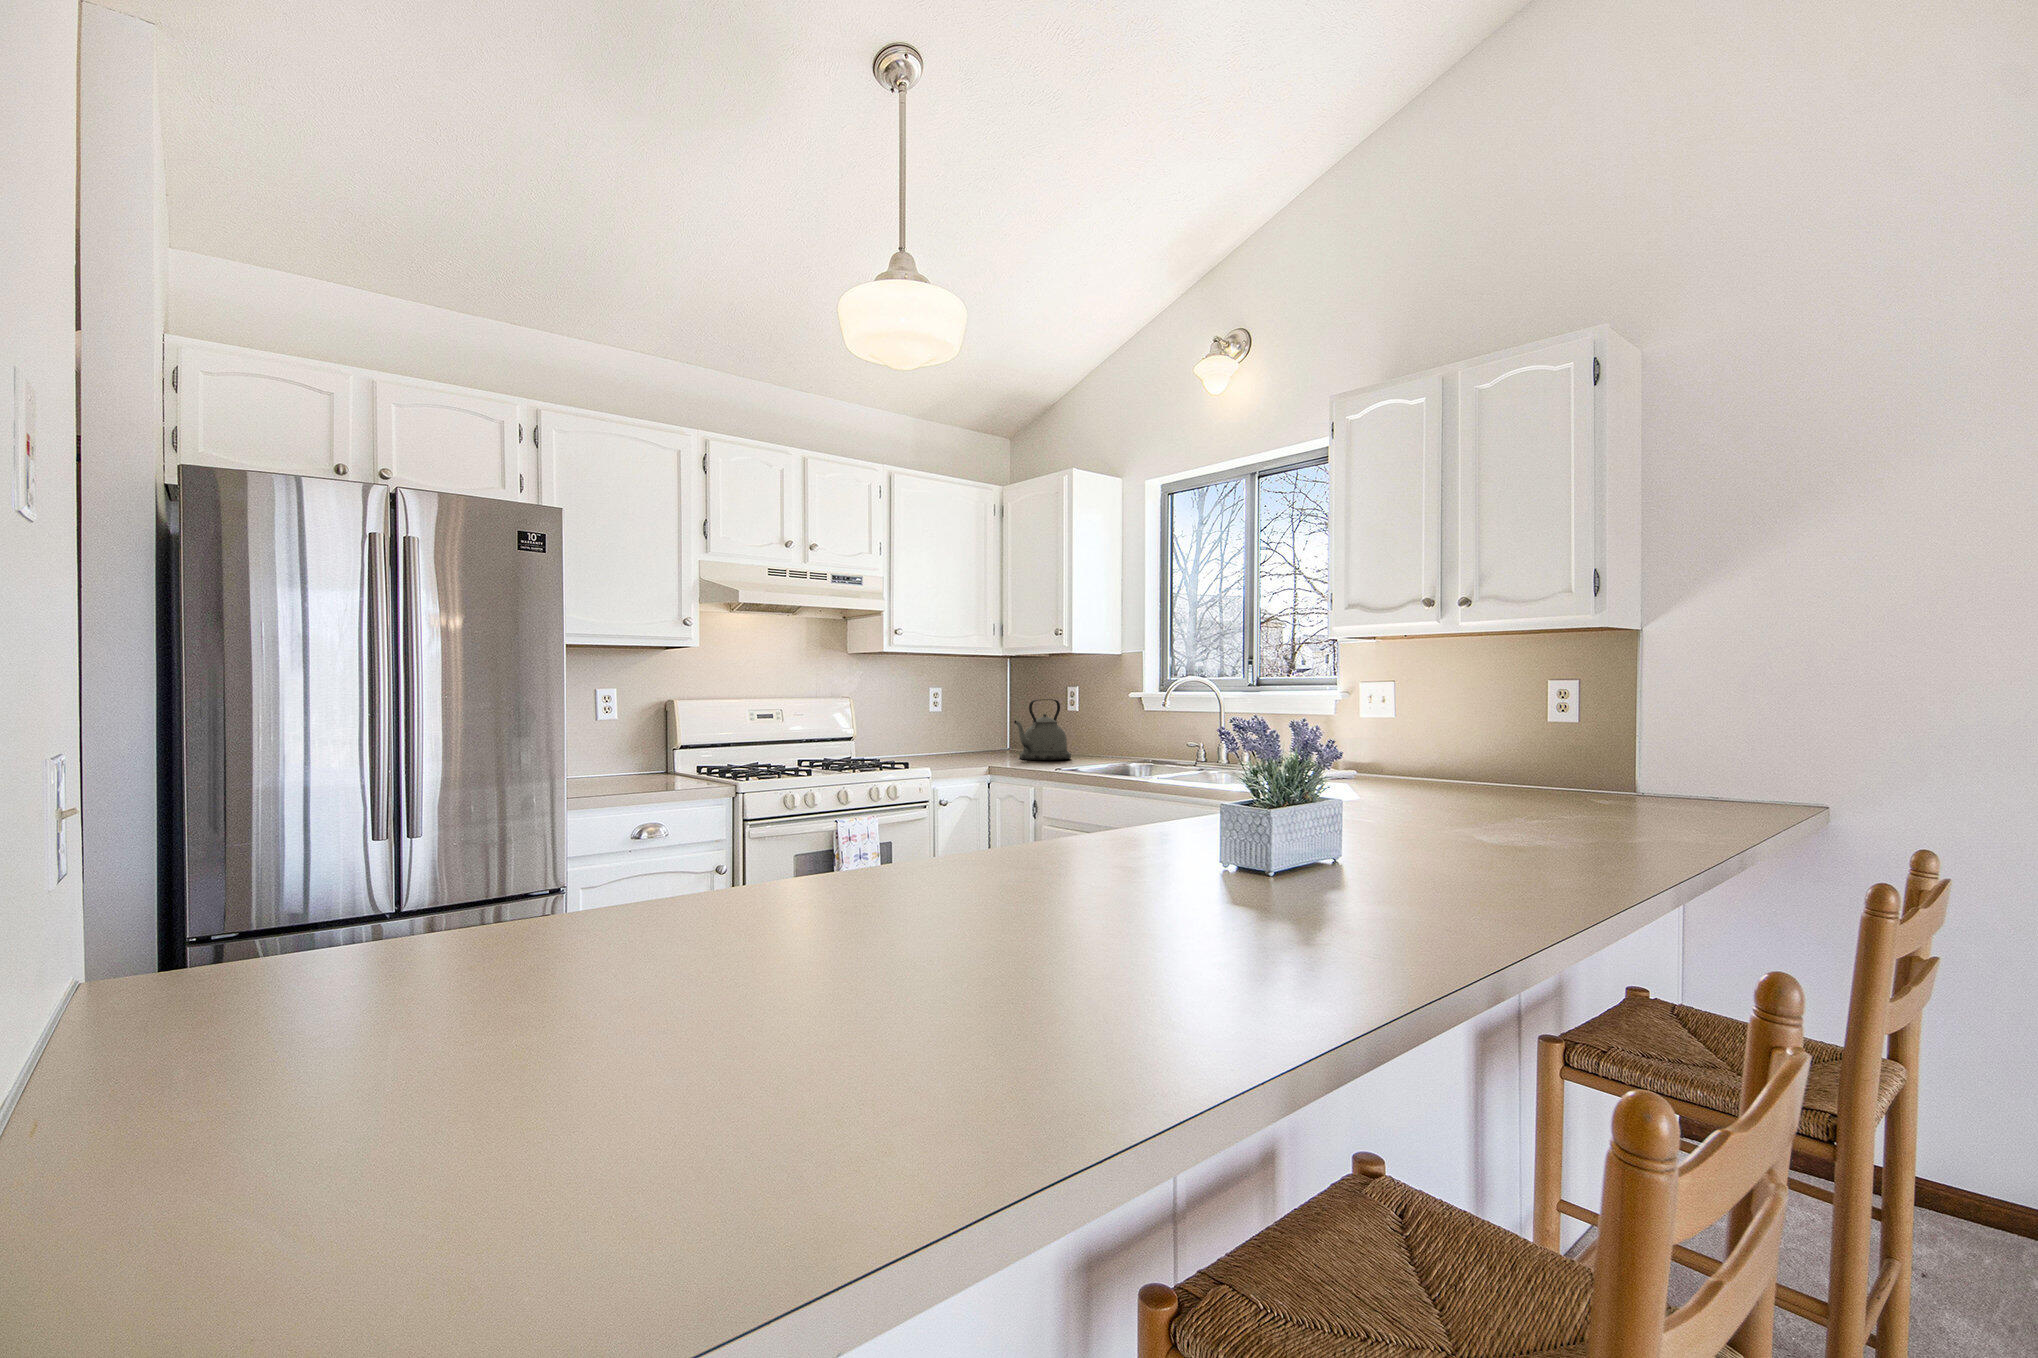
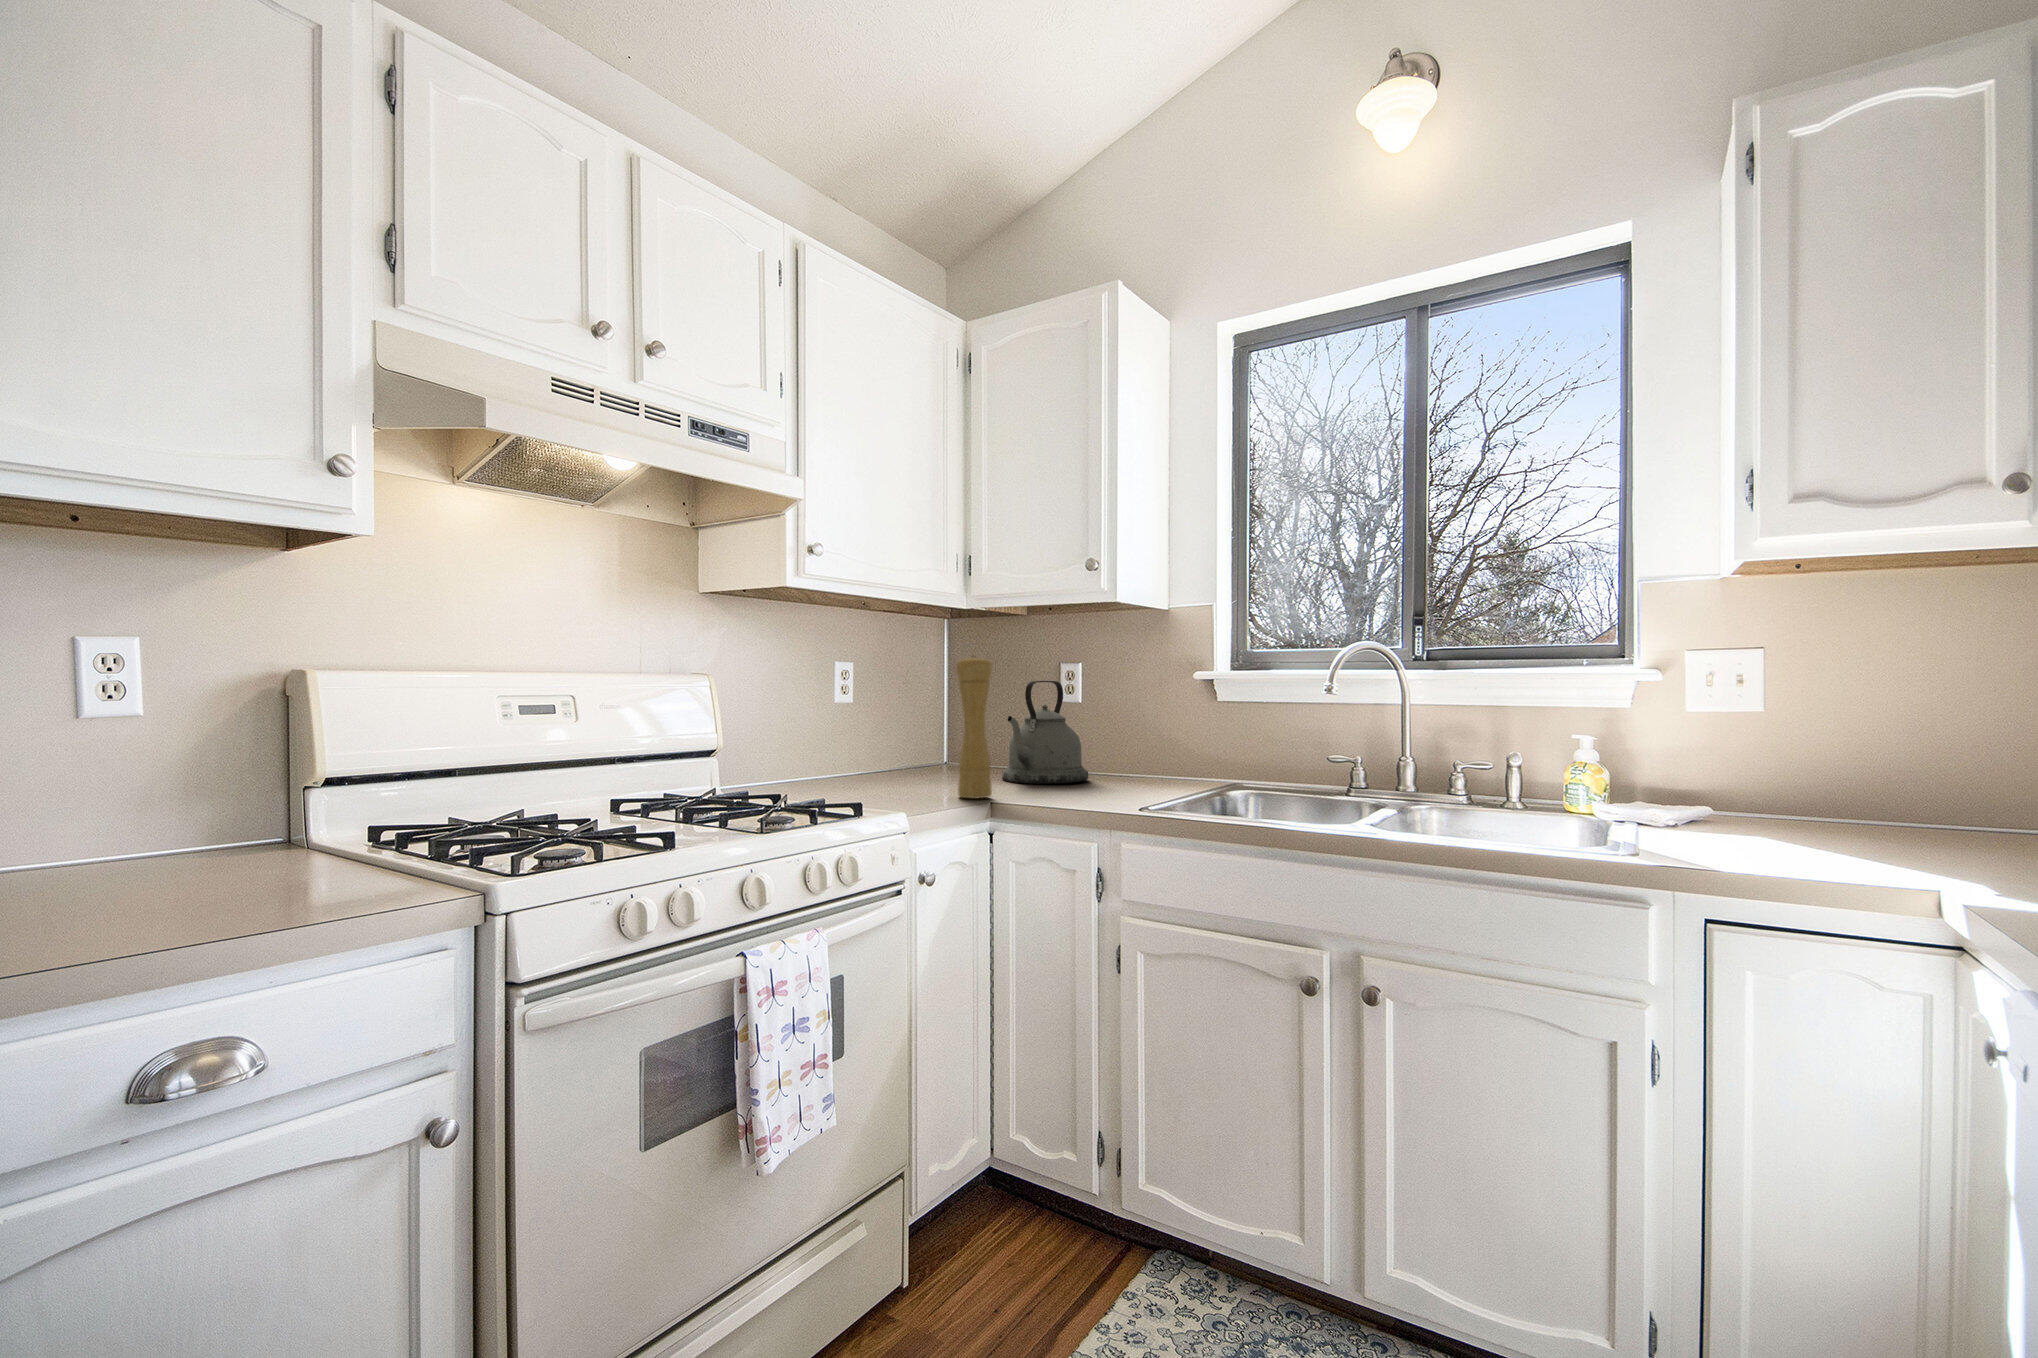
pepper mill: none [972,688,991,765] -> present [956,656,992,798]

